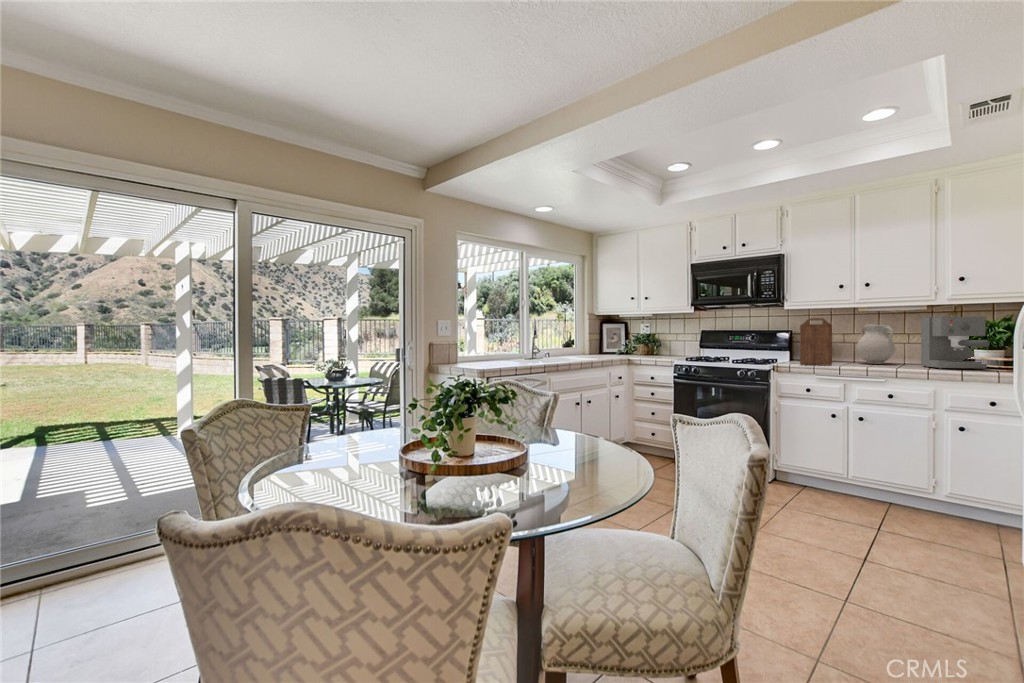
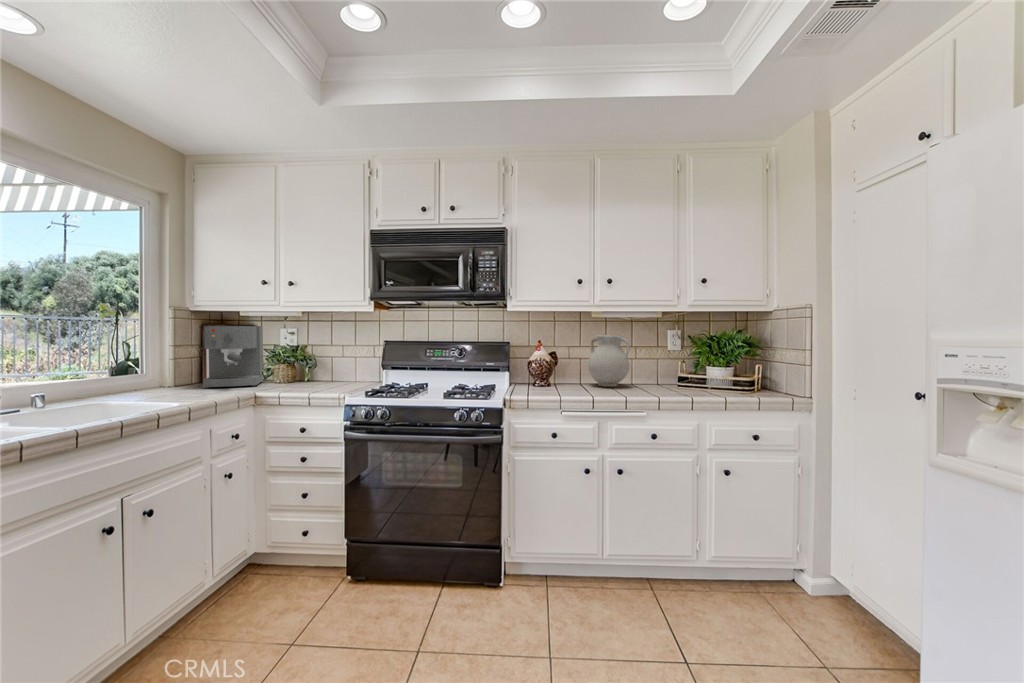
coffee maker: present [921,317,990,370] -> present [203,326,263,388]
cutting board: present [800,318,832,365] -> none [542,325,581,398]

